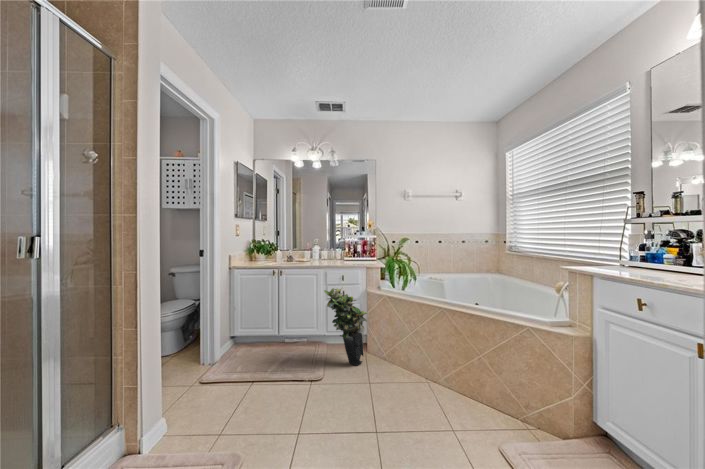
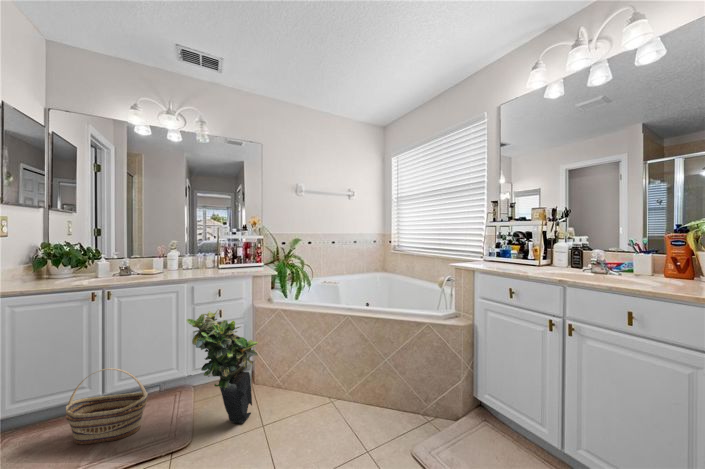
basket: none [266,315,303,357] -> present [66,368,148,445]

